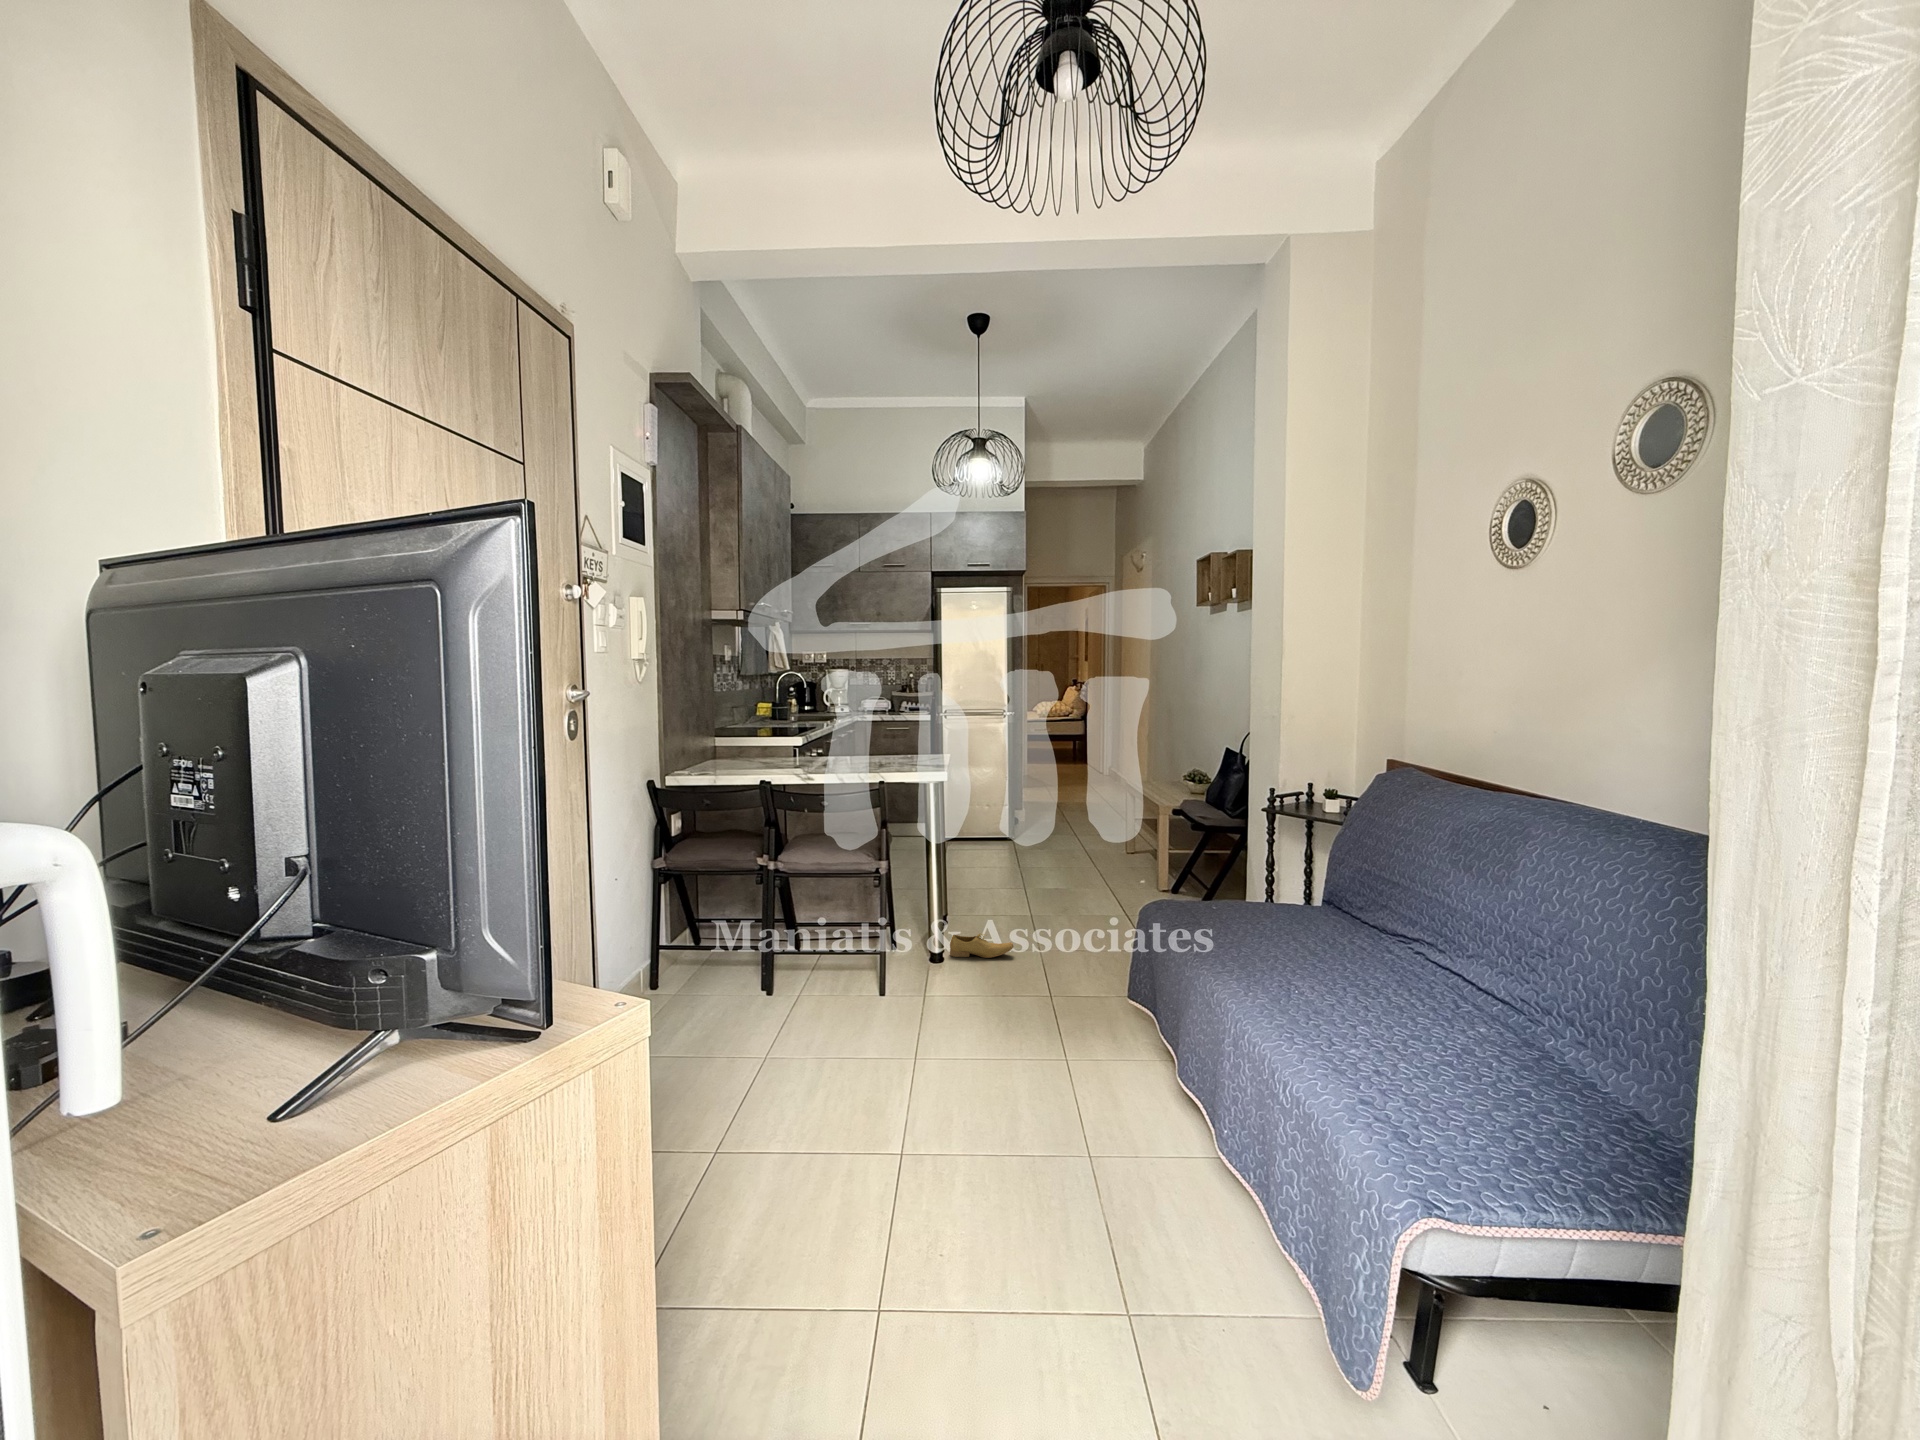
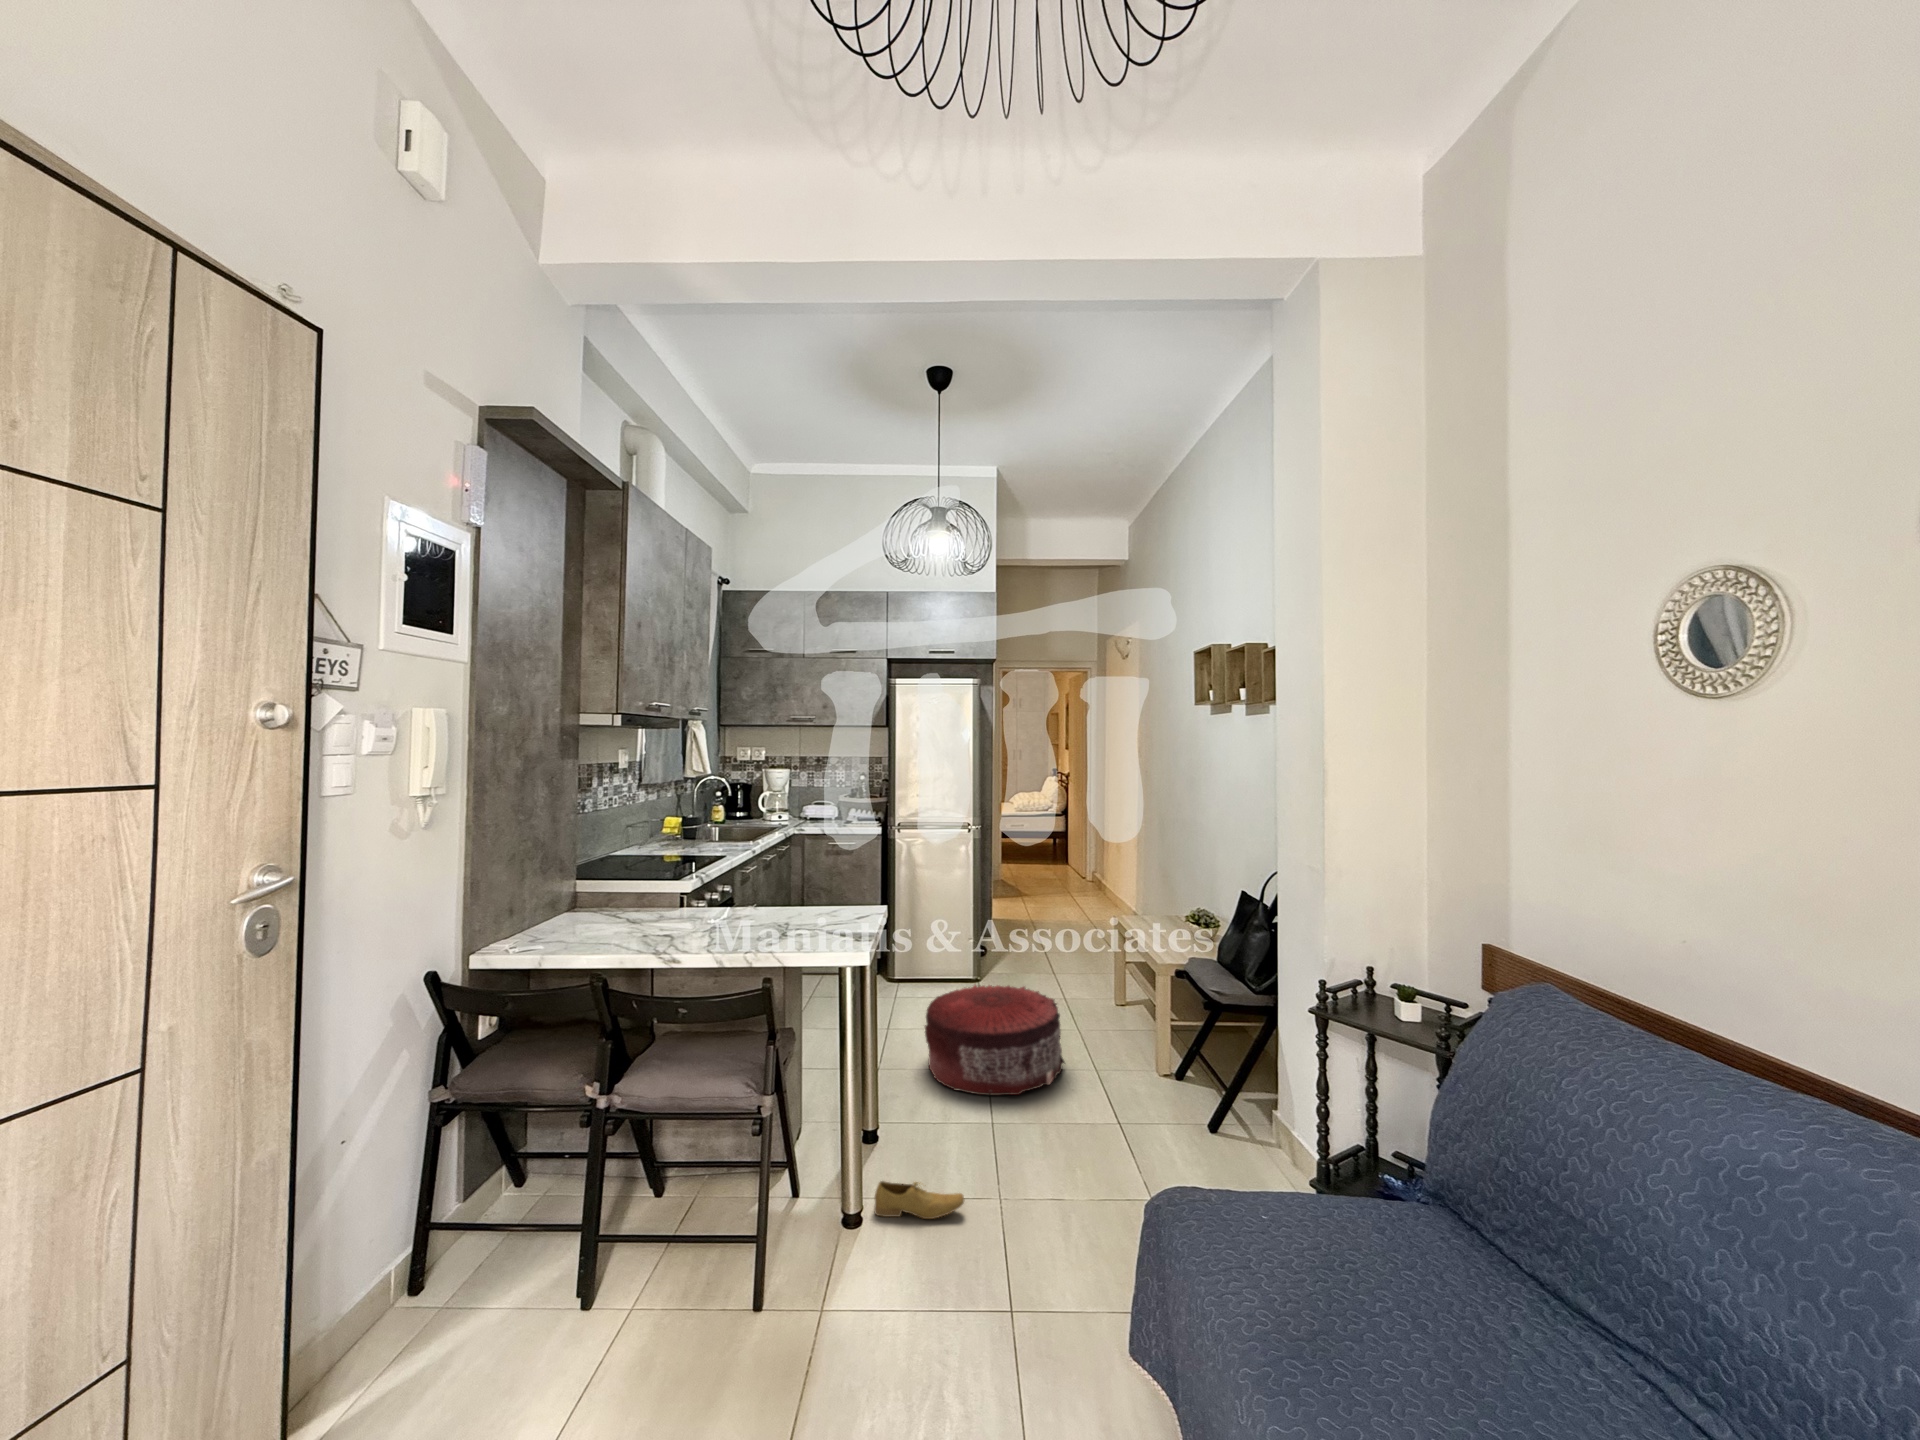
pouf: none [975,827,1086,901] -> present [925,985,1064,1095]

